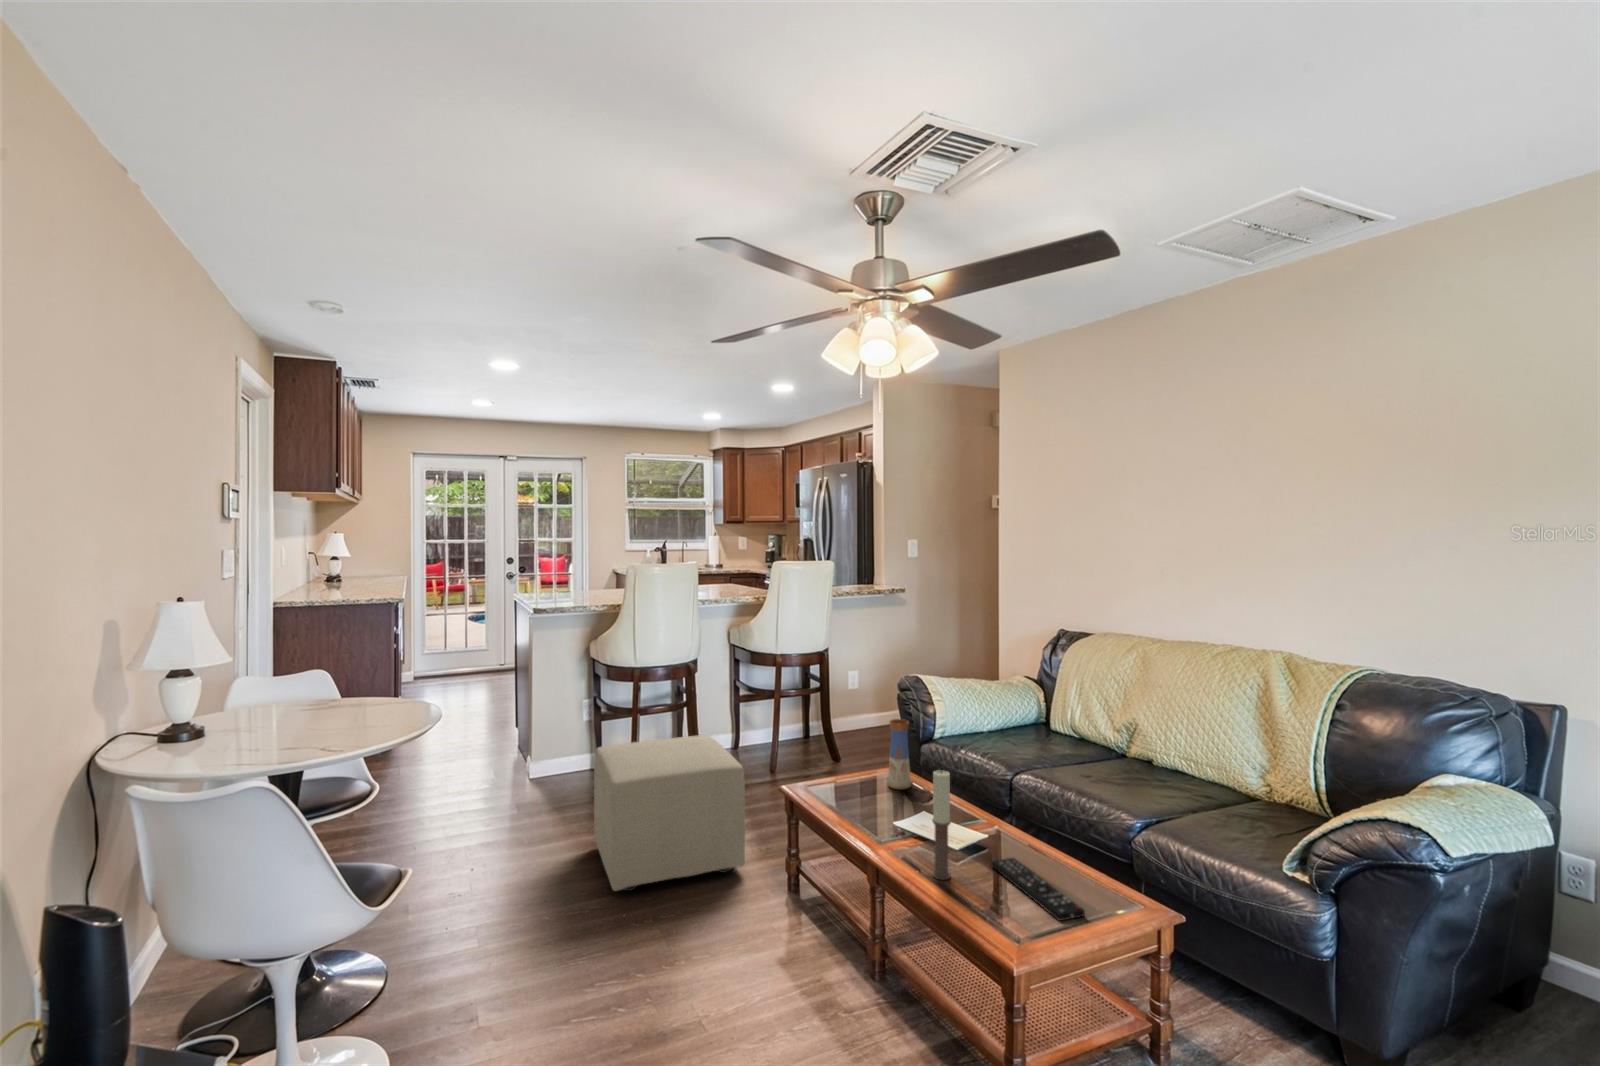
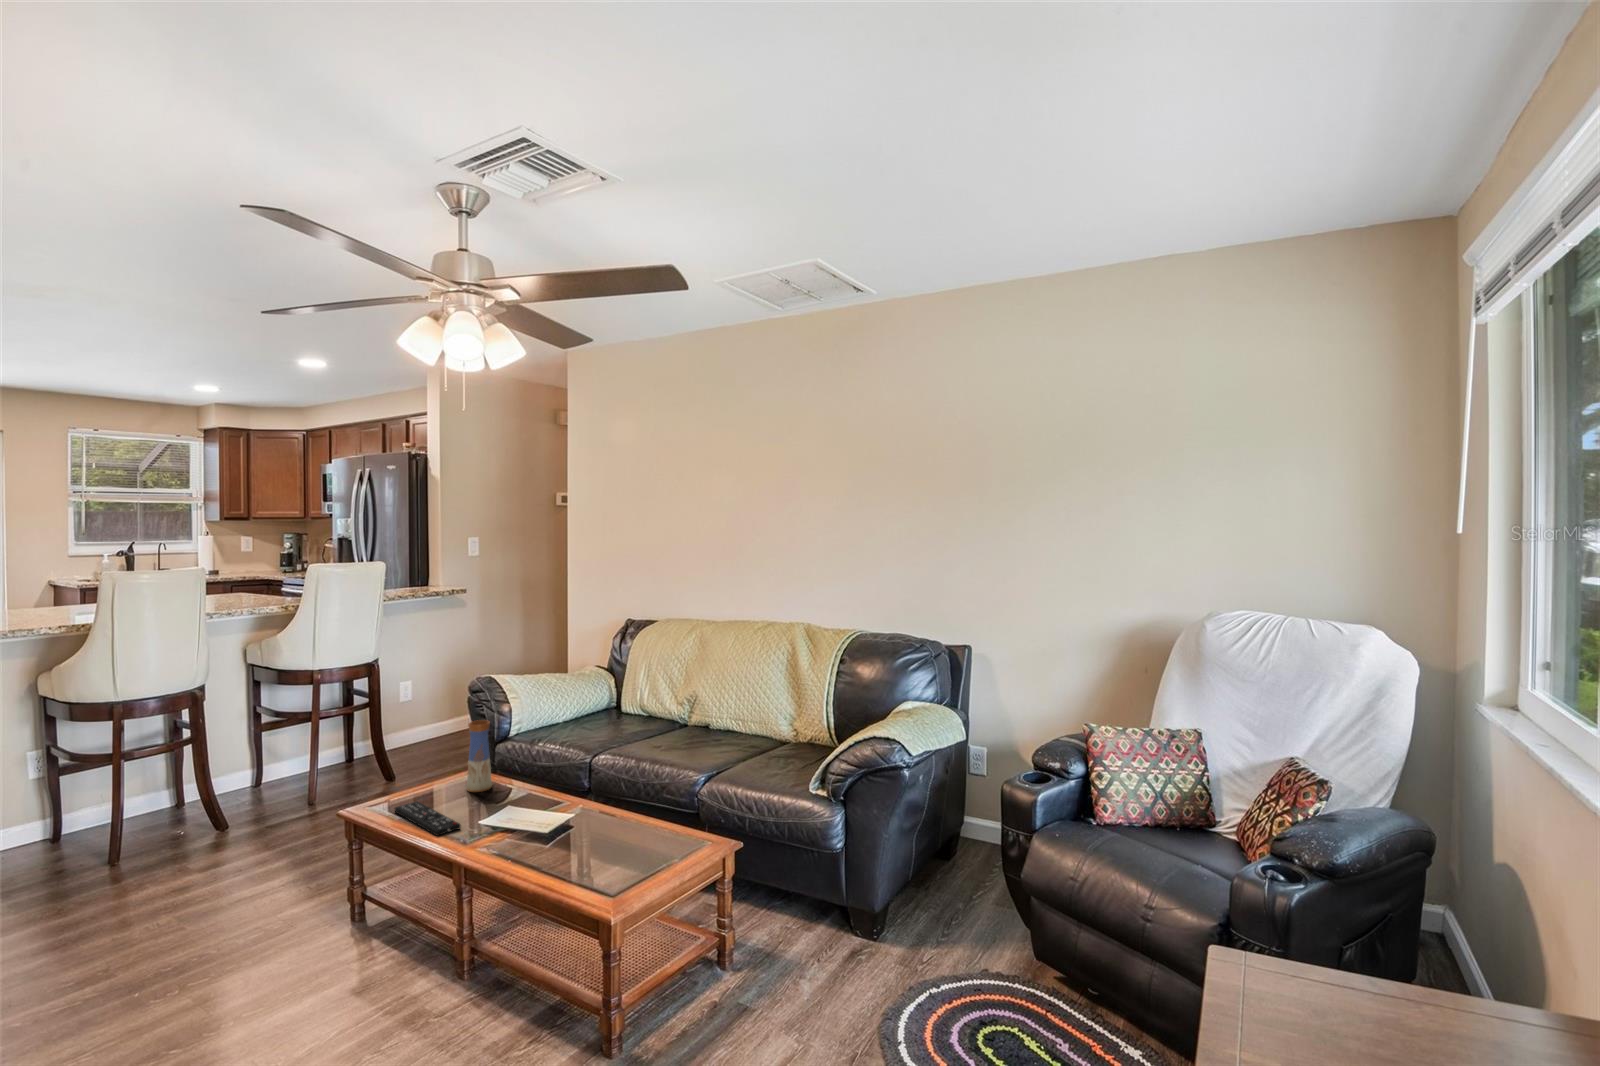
ottoman: present [594,735,746,891] -> none [40,775,289,991]
candle: present [932,770,951,880] -> none [526,758,544,863]
remote control: present [991,857,1085,921] -> present [395,802,461,836]

